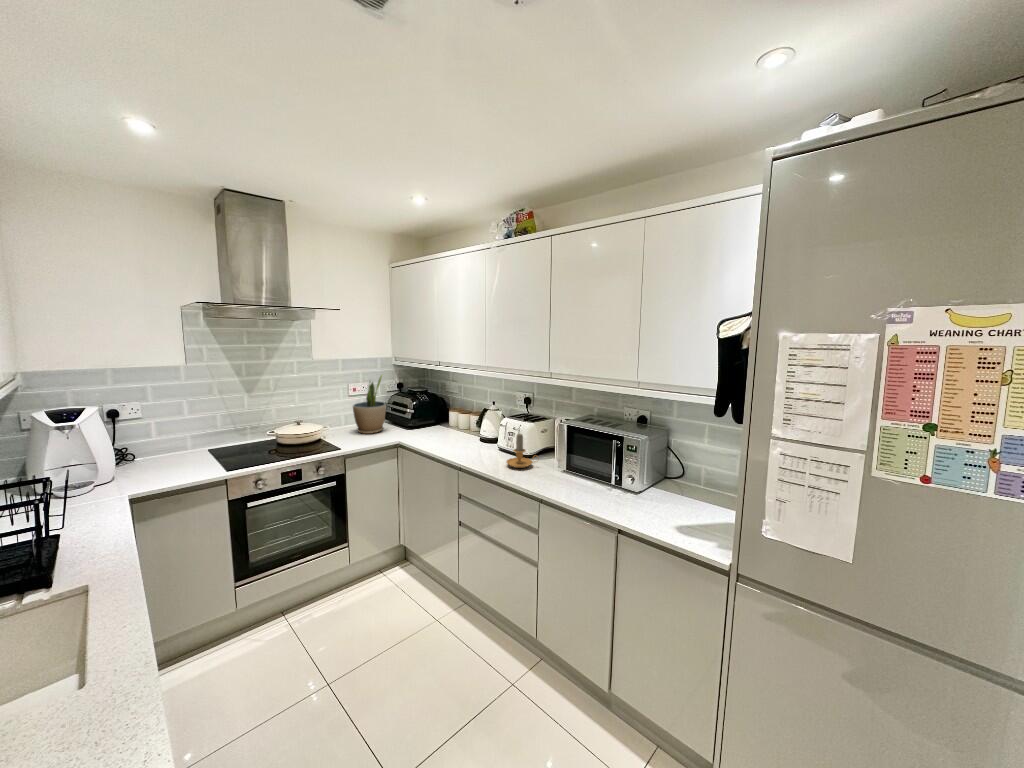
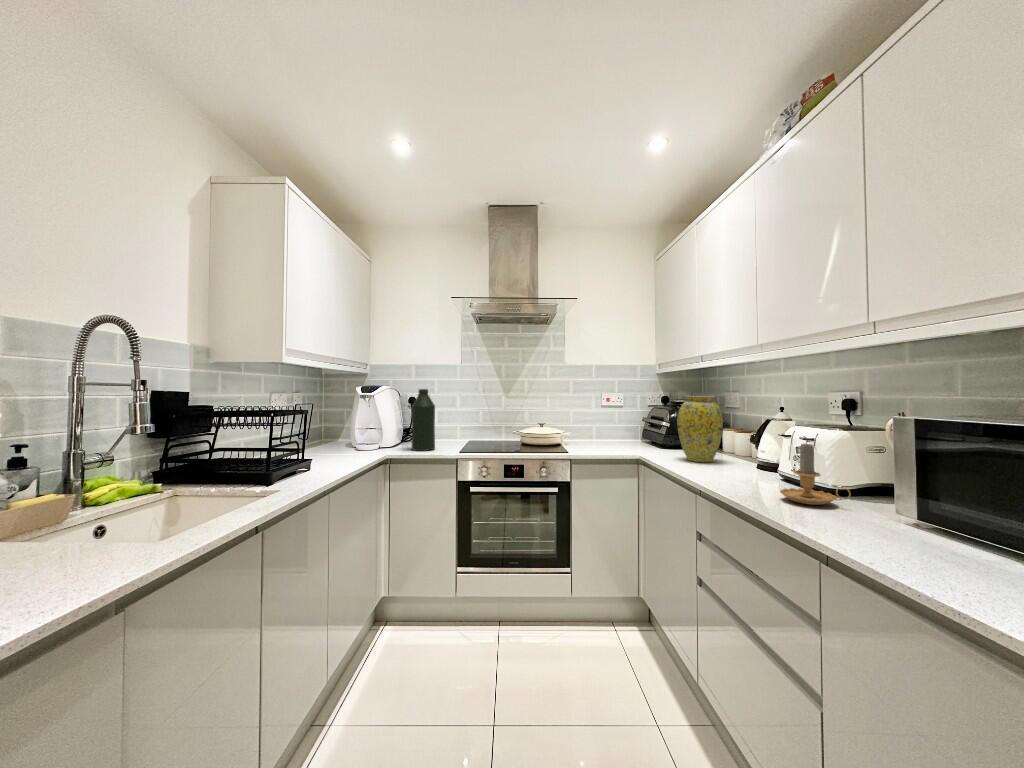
potted plant: present [353,375,386,434] -> none [599,377,637,447]
vase: none [426,392,456,441] -> present [677,396,723,462]
bottle: none [144,408,184,480] -> present [412,389,435,451]

